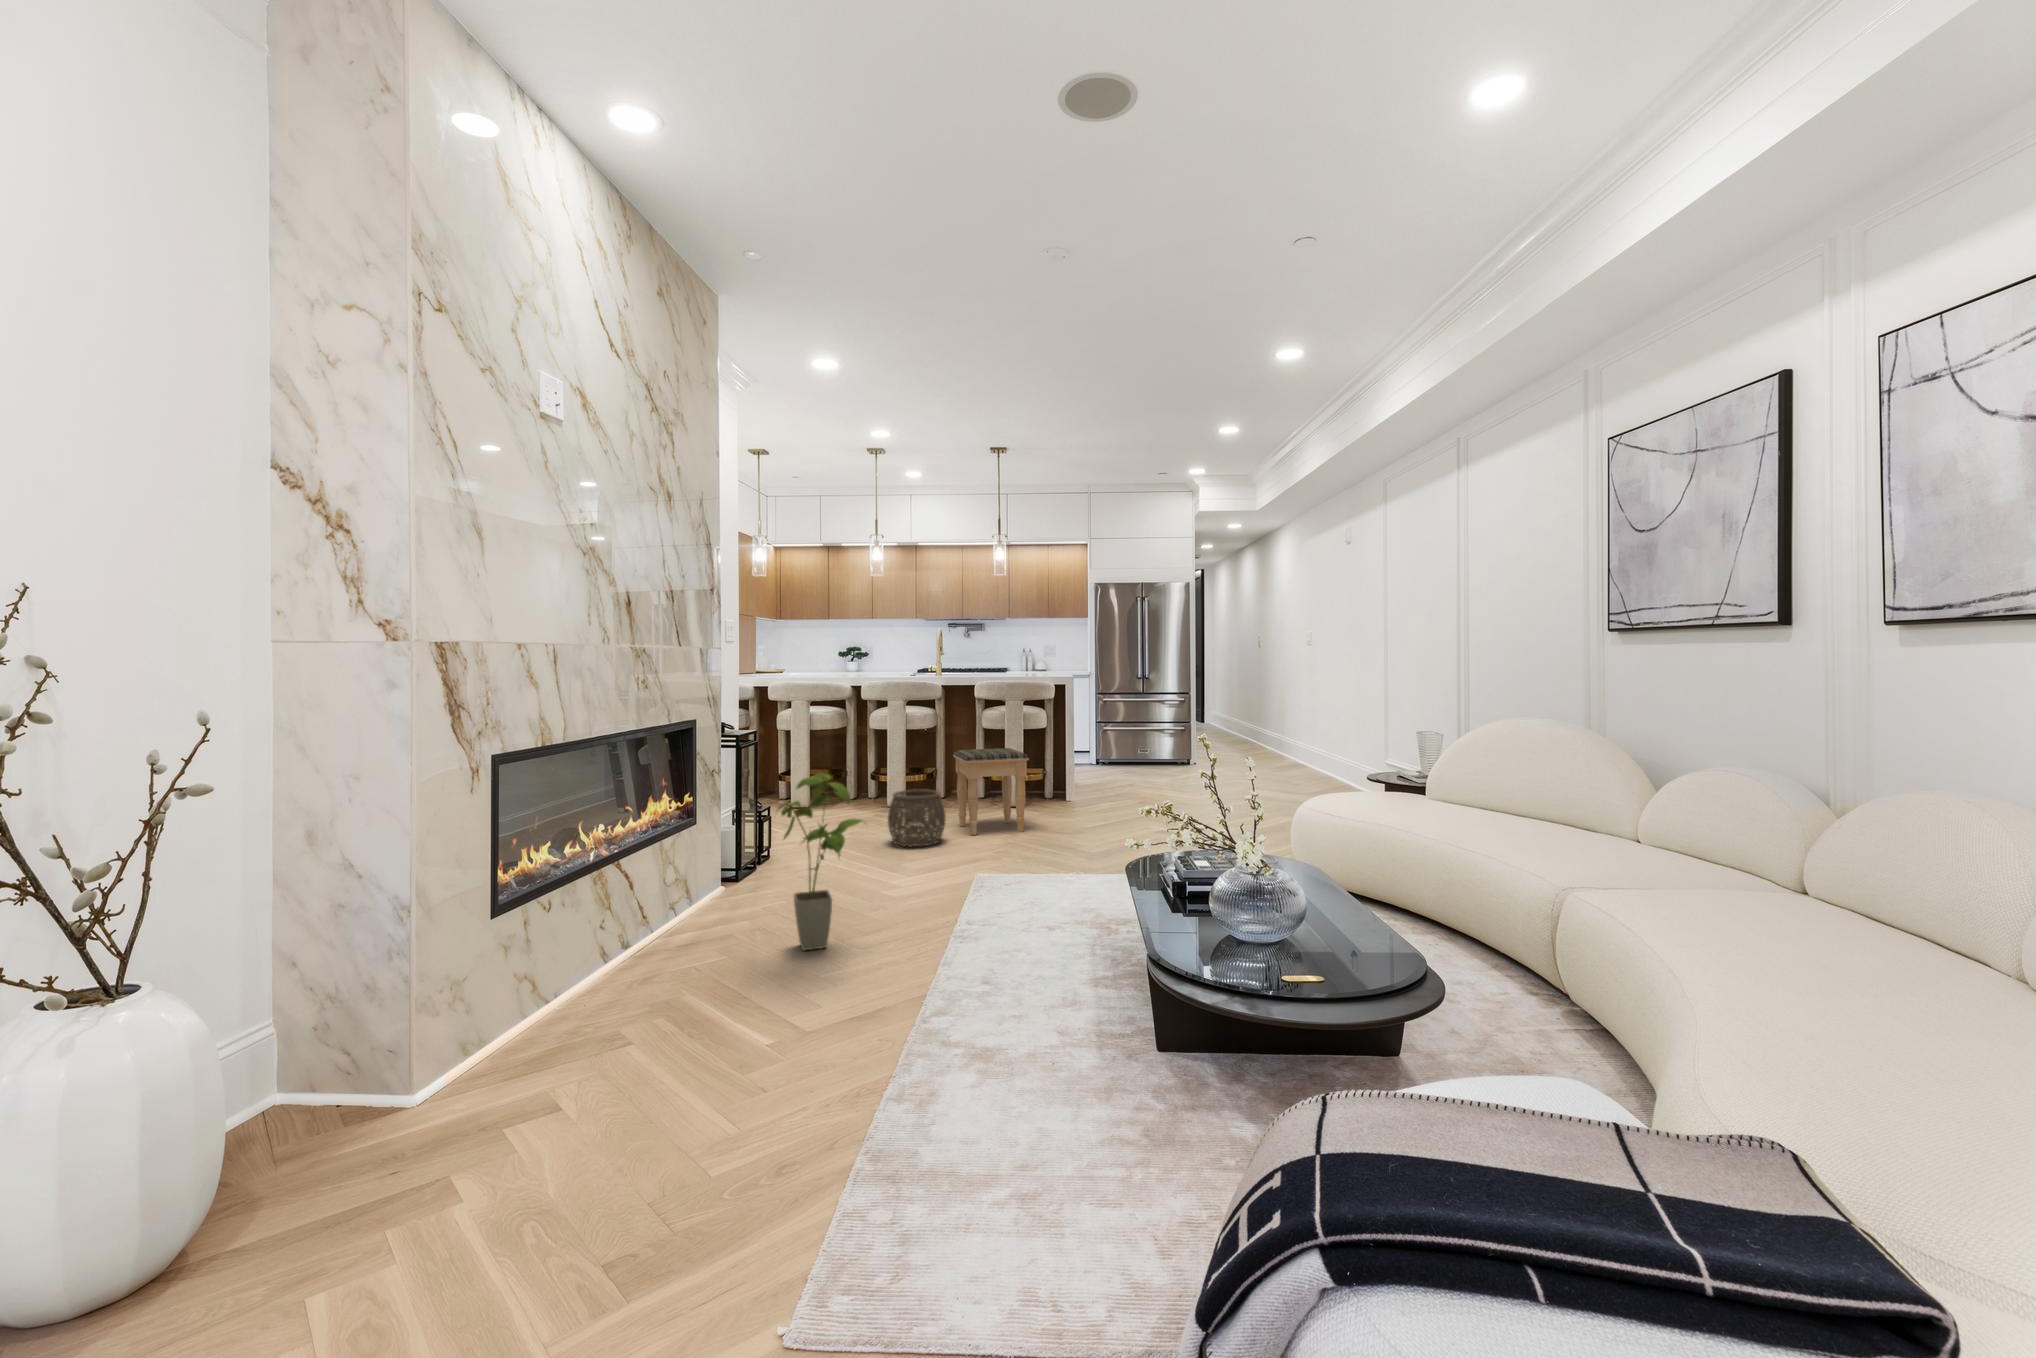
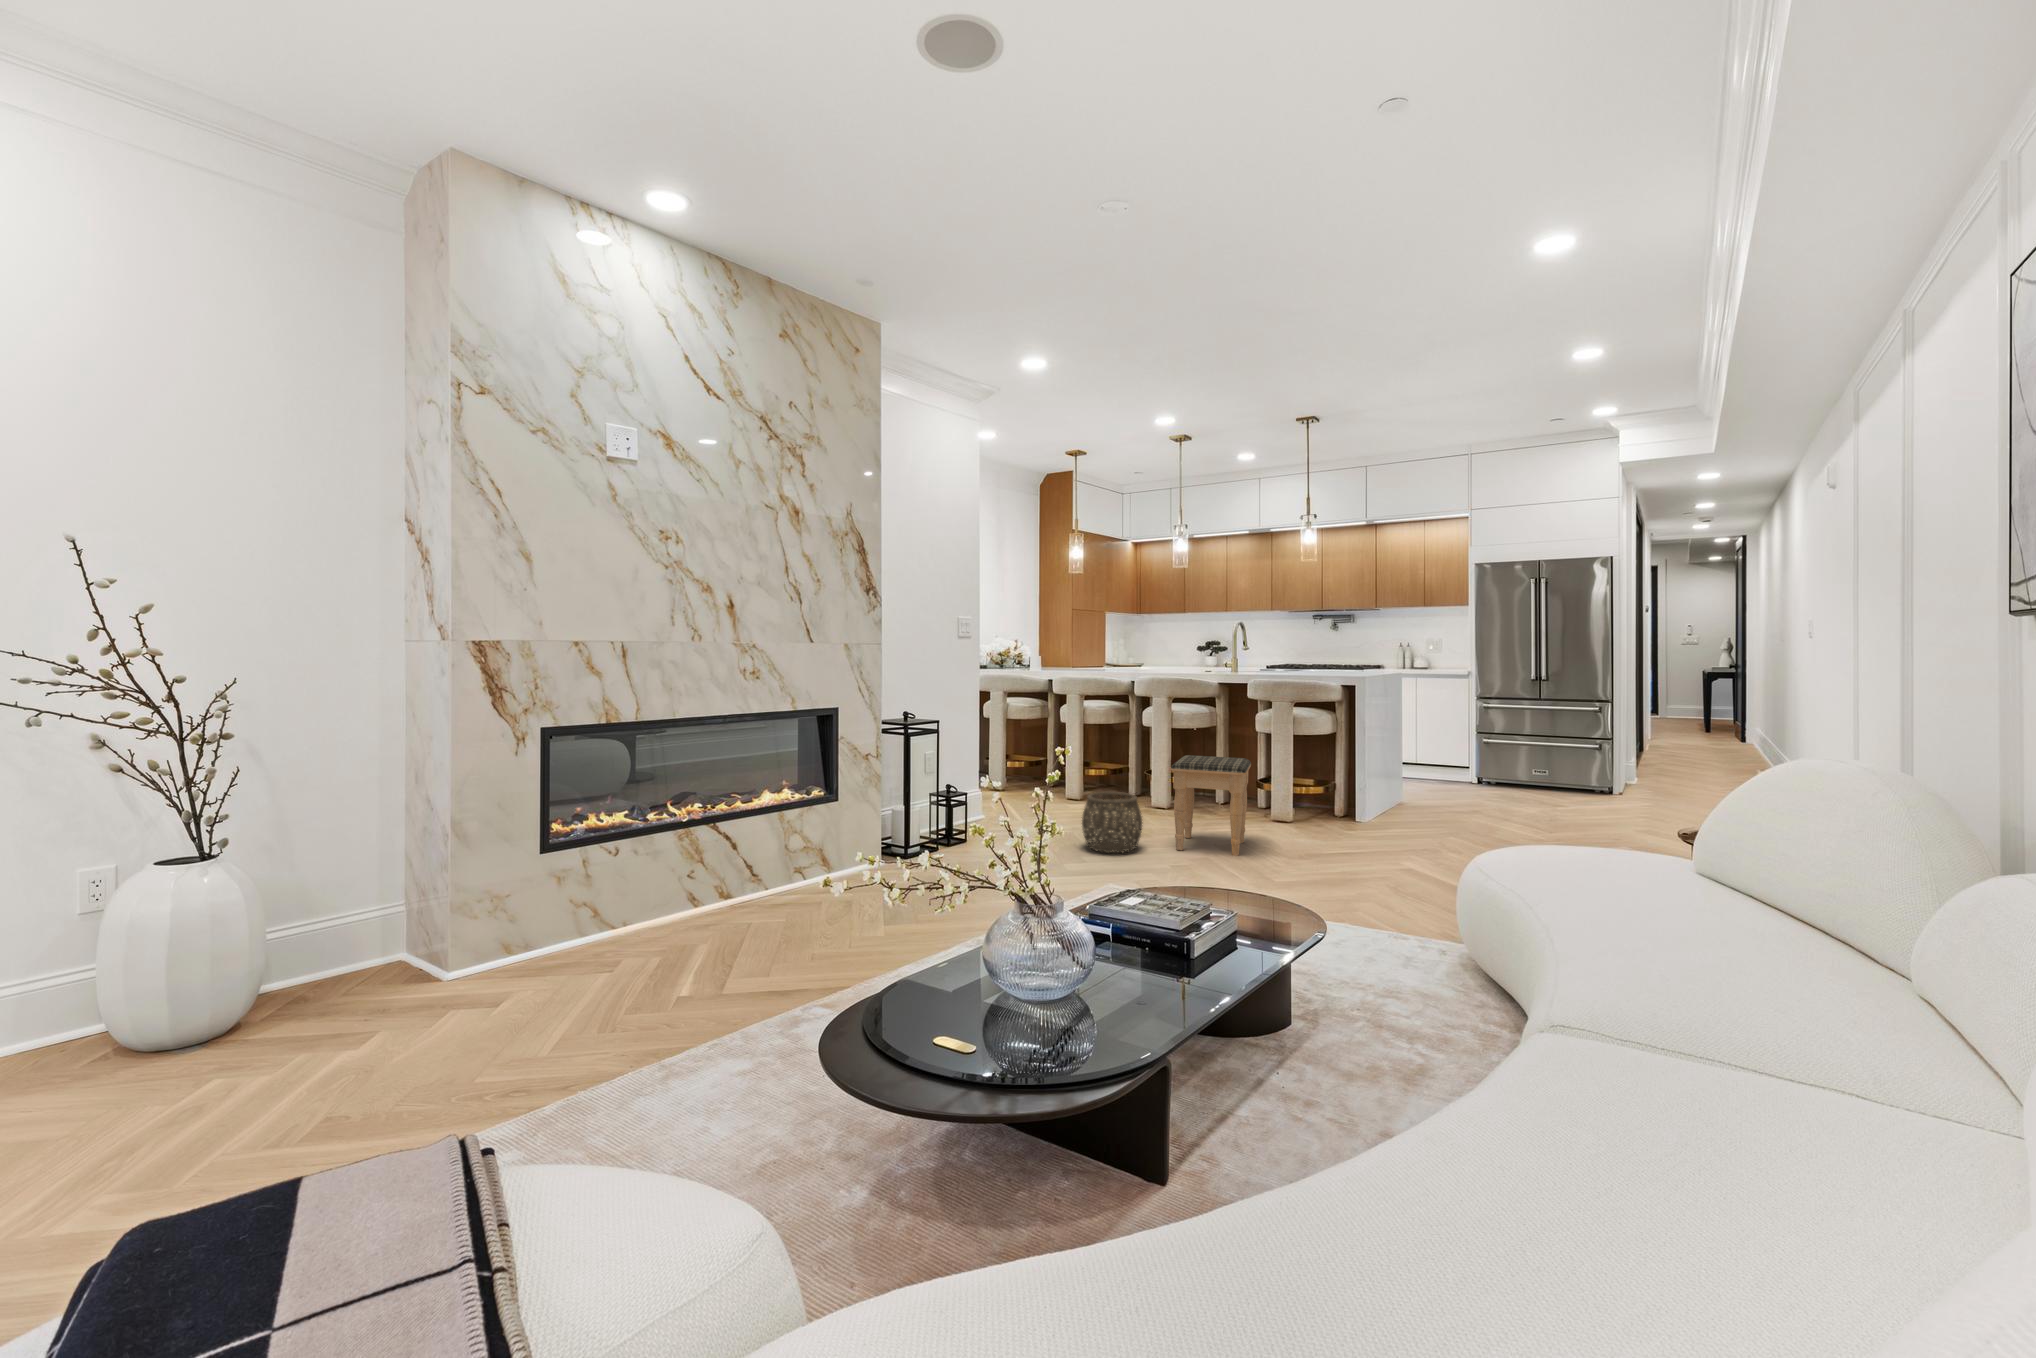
house plant: present [778,773,863,950] -> none [811,767,903,936]

